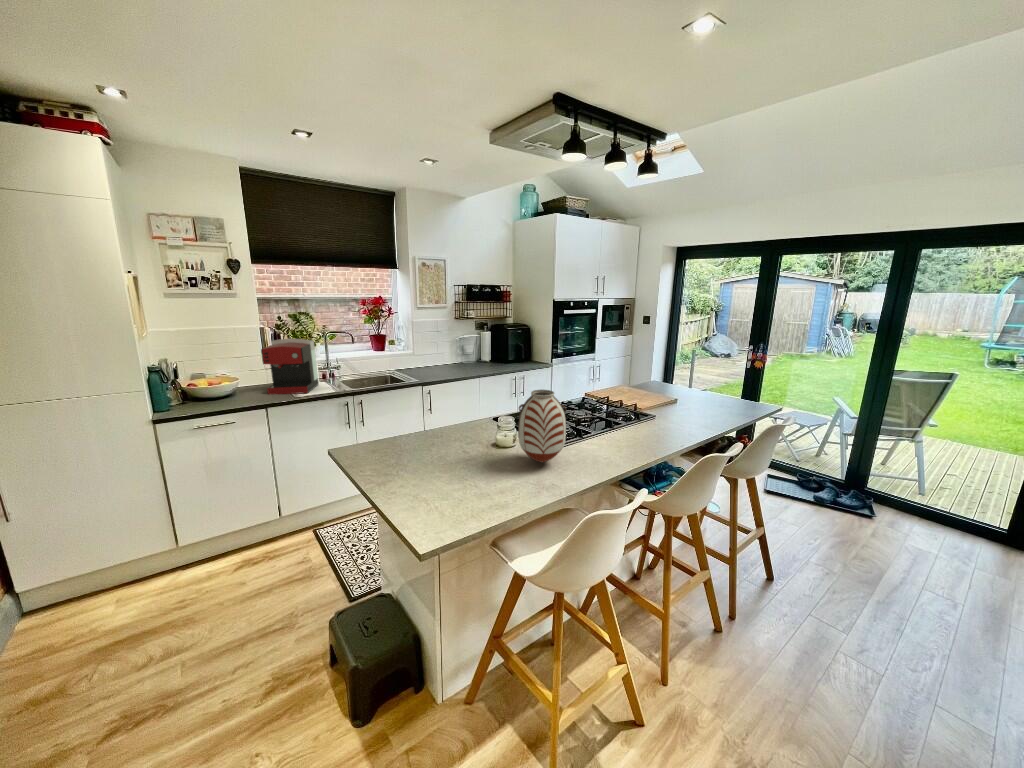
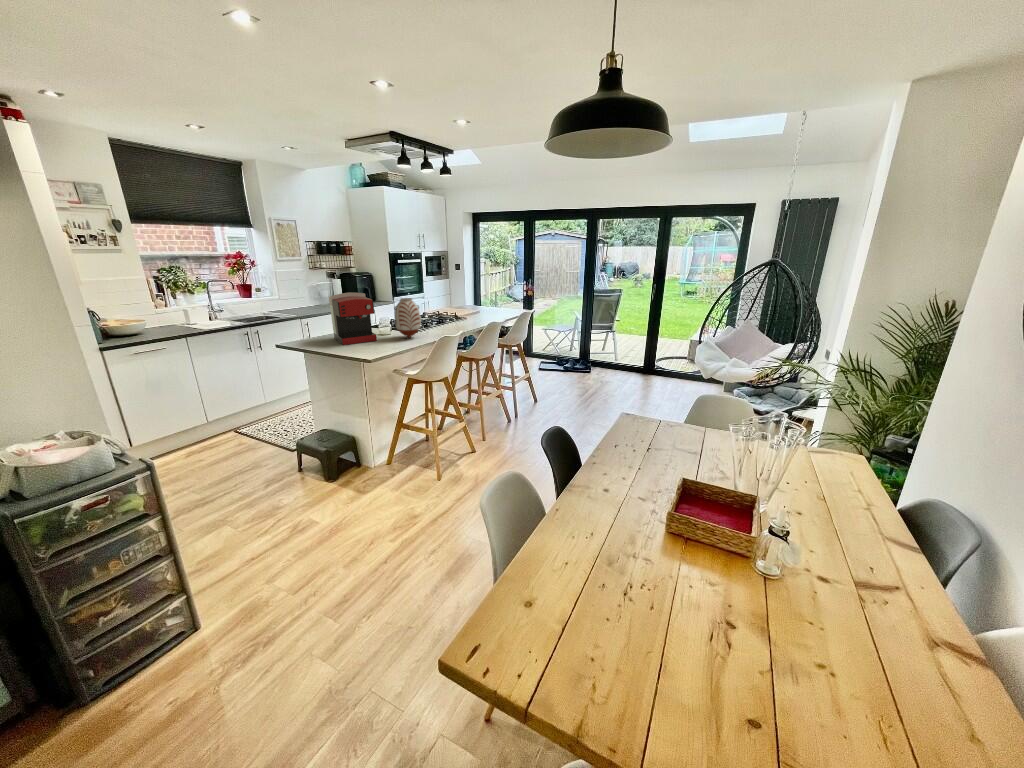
coffee maker: present [261,338,319,395] -> present [329,293,377,345]

